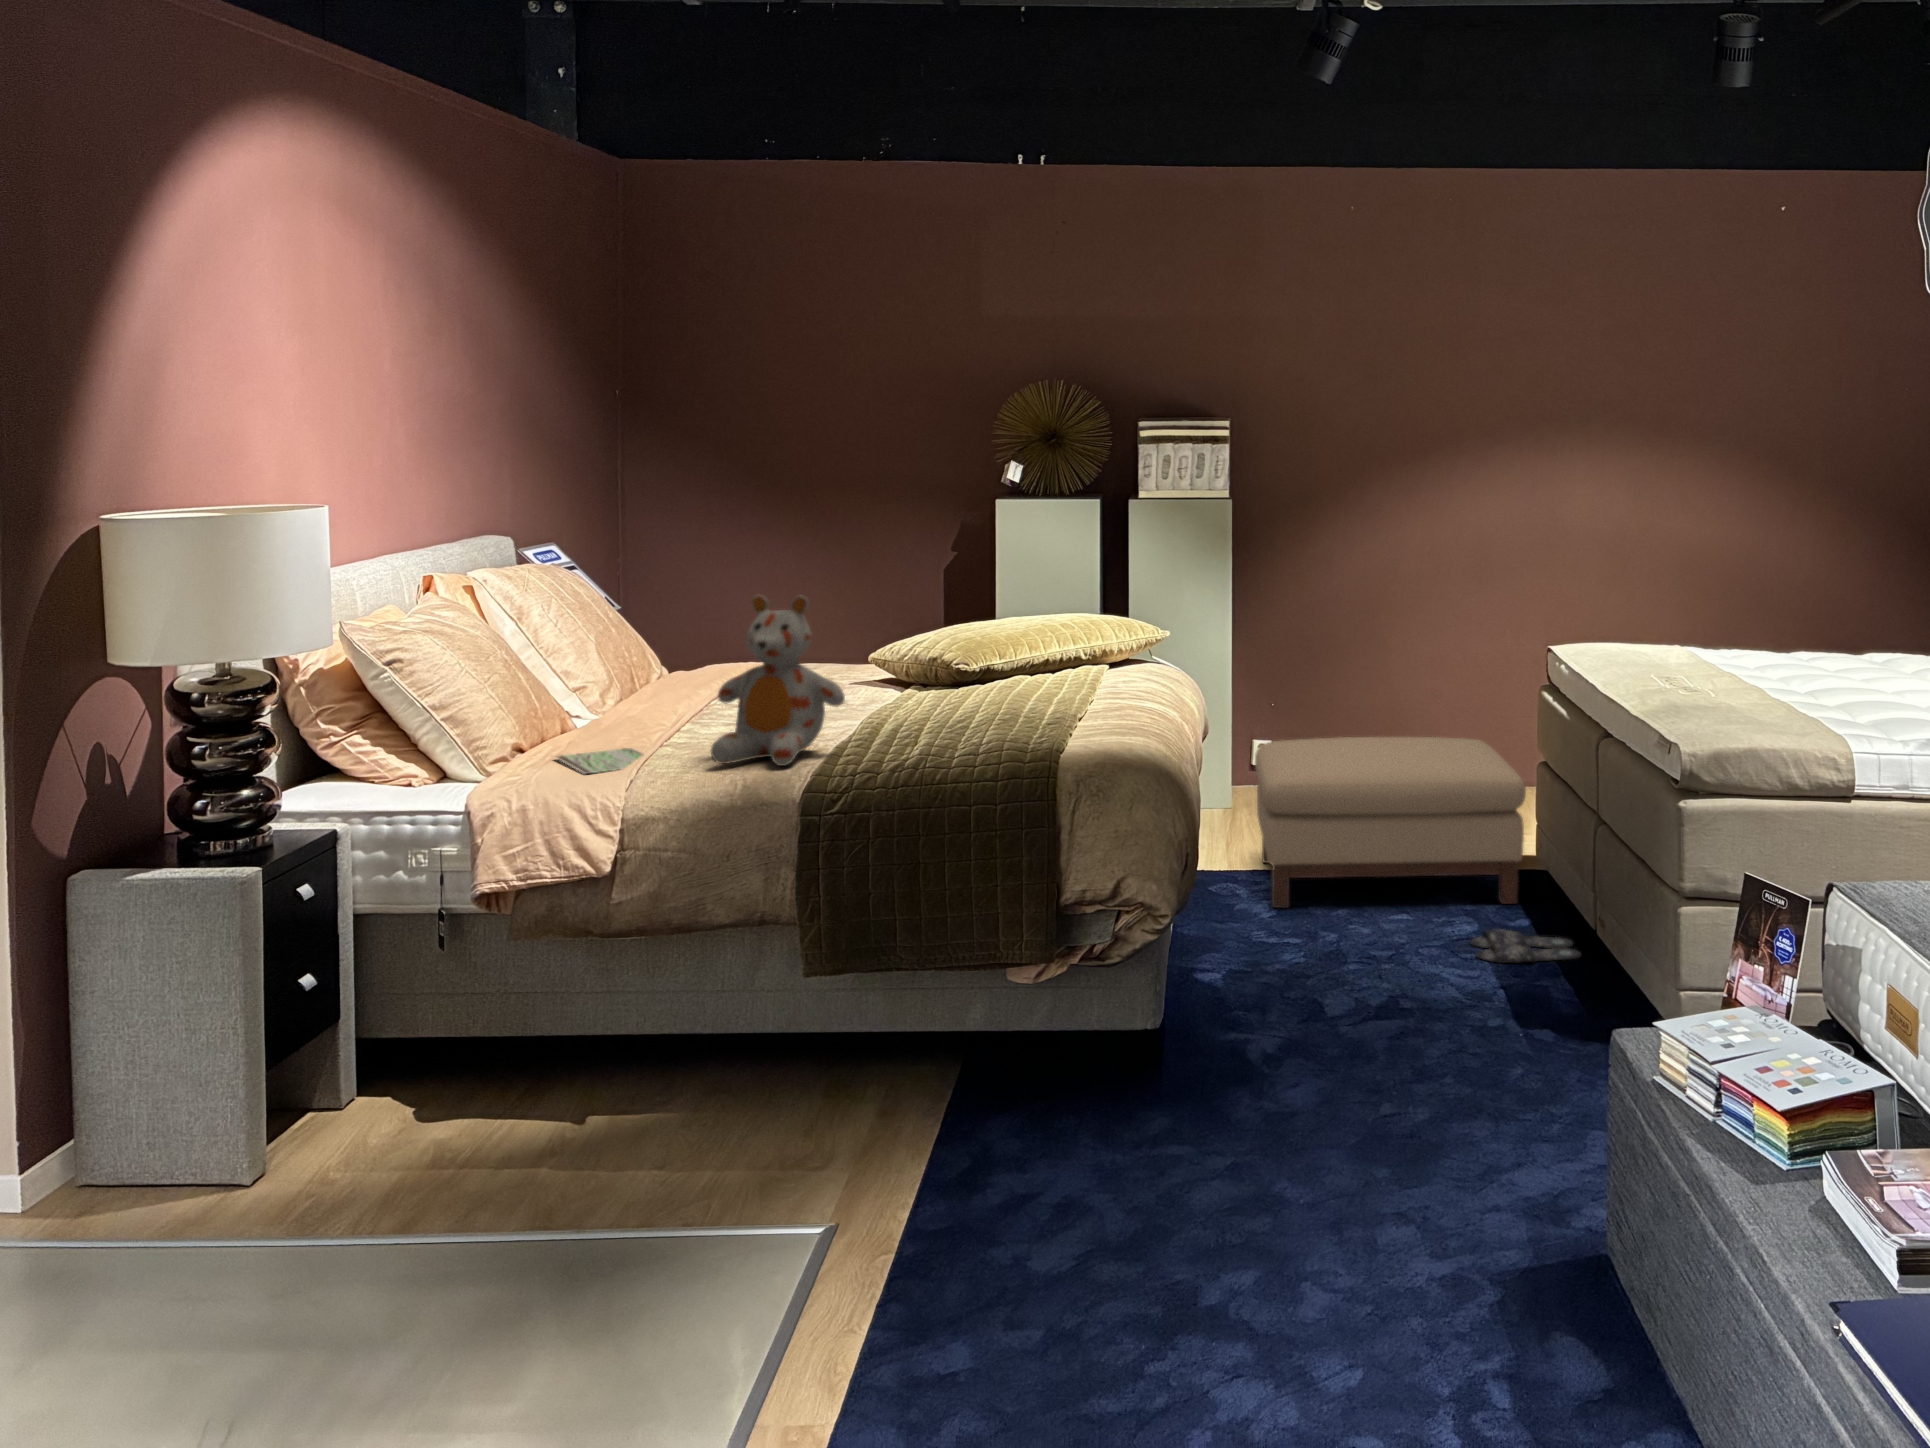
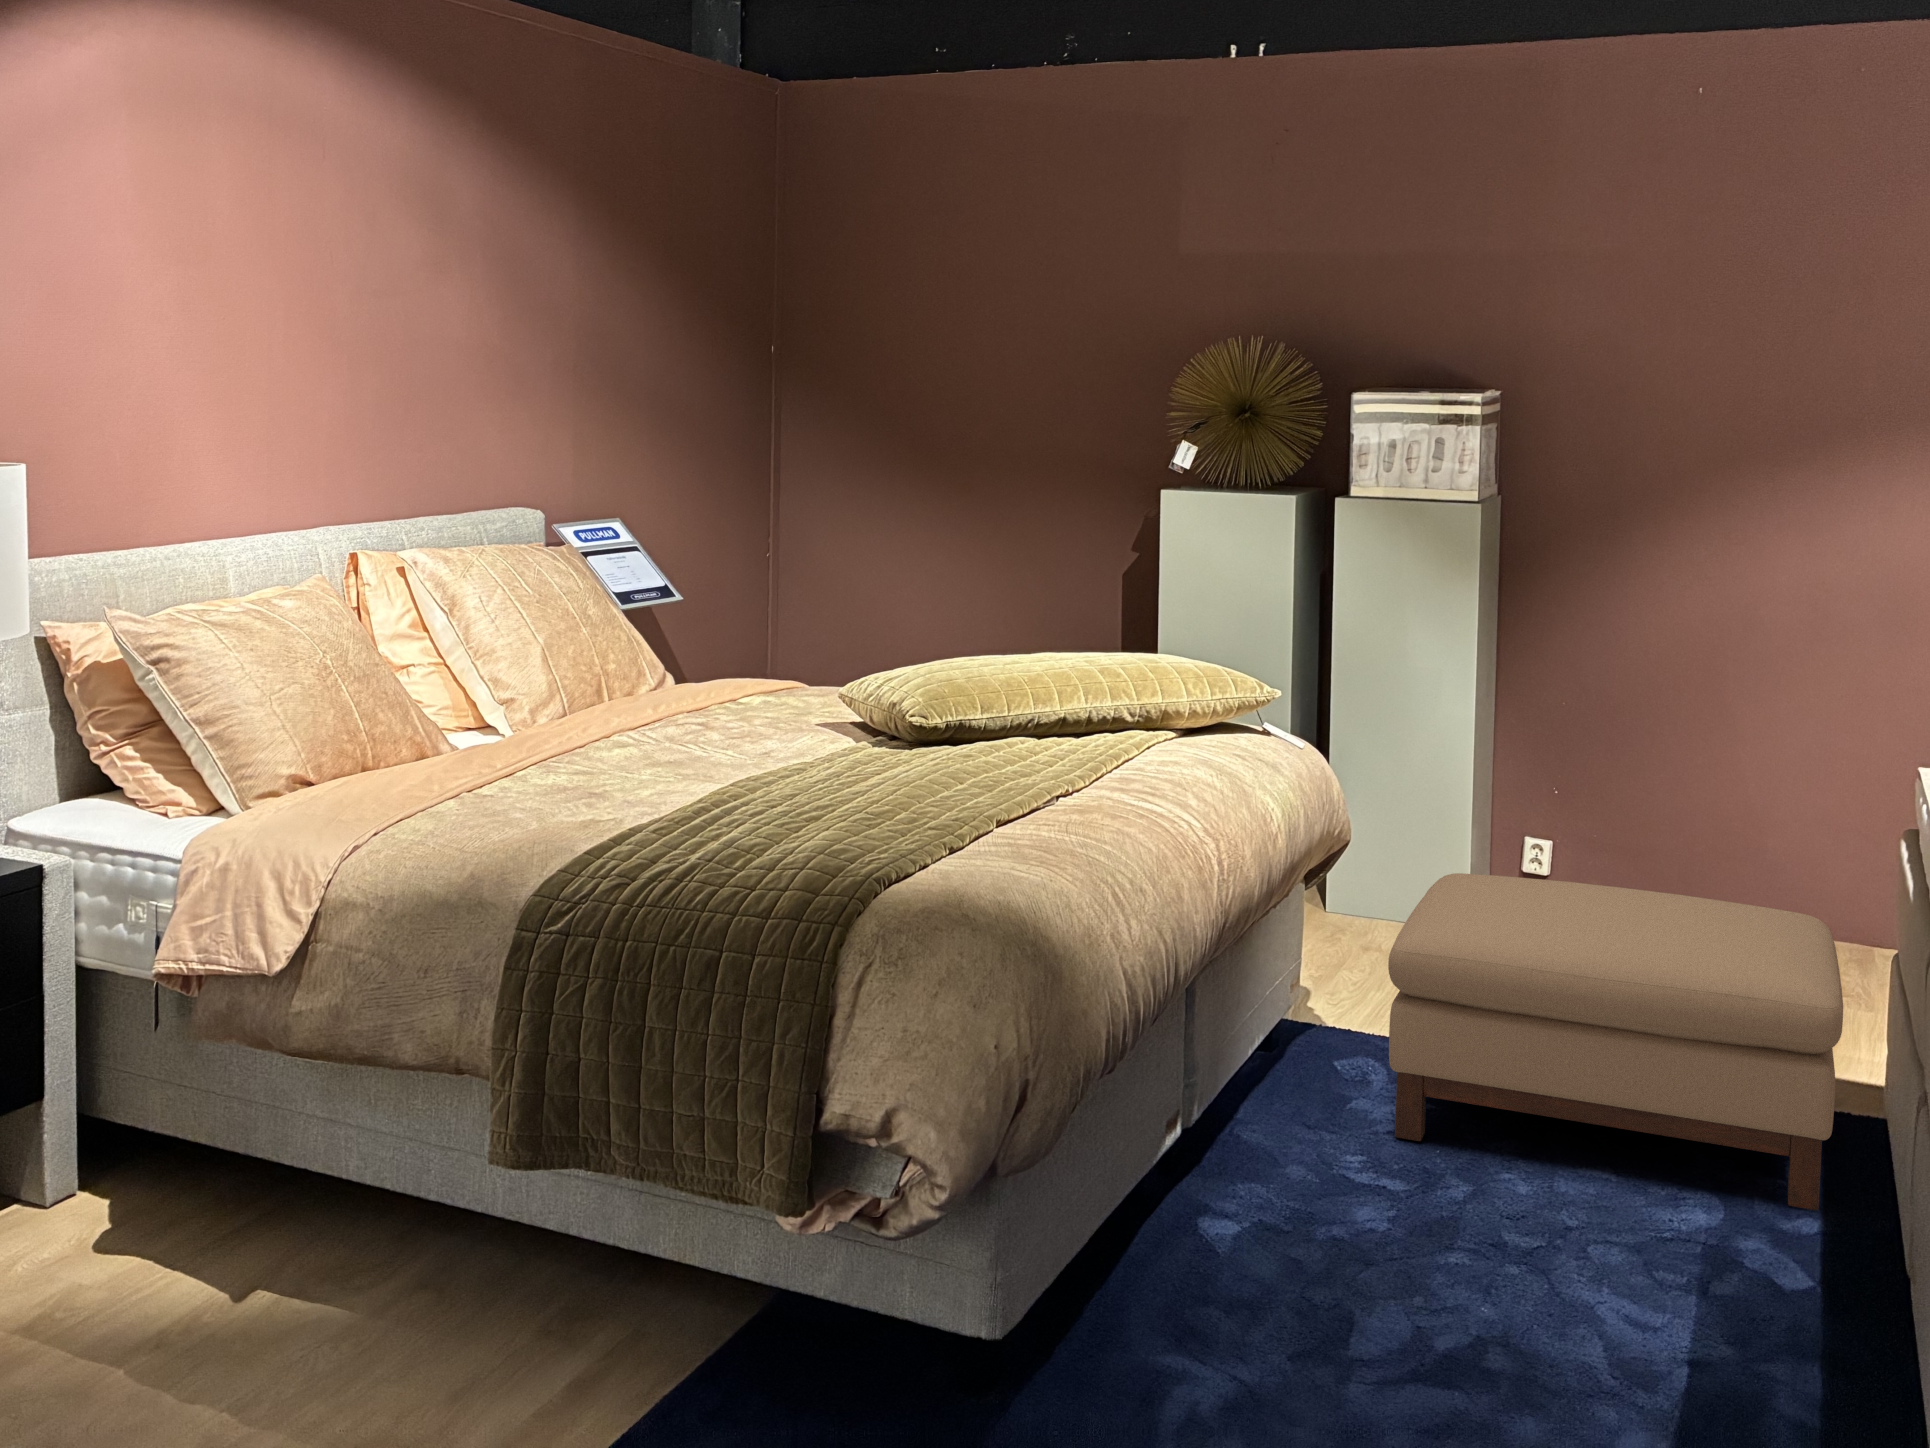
stuffed bear: present [711,595,845,766] -> none [438,611,623,854]
book: present [556,748,643,774] -> none [308,797,426,831]
slippers: present [1470,929,1581,963] -> none [1677,1257,1881,1351]

